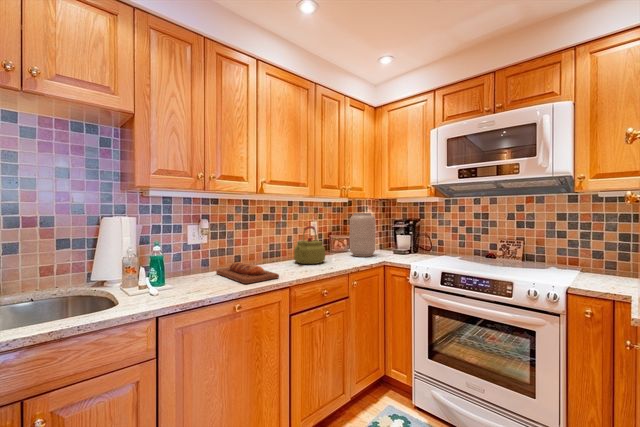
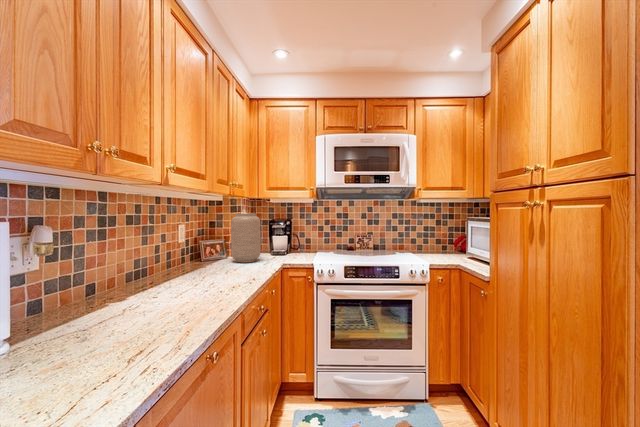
kettle: present [294,226,325,264] -> none [181,230,224,280]
bread loaf: present [216,262,279,284] -> none [78,293,211,325]

